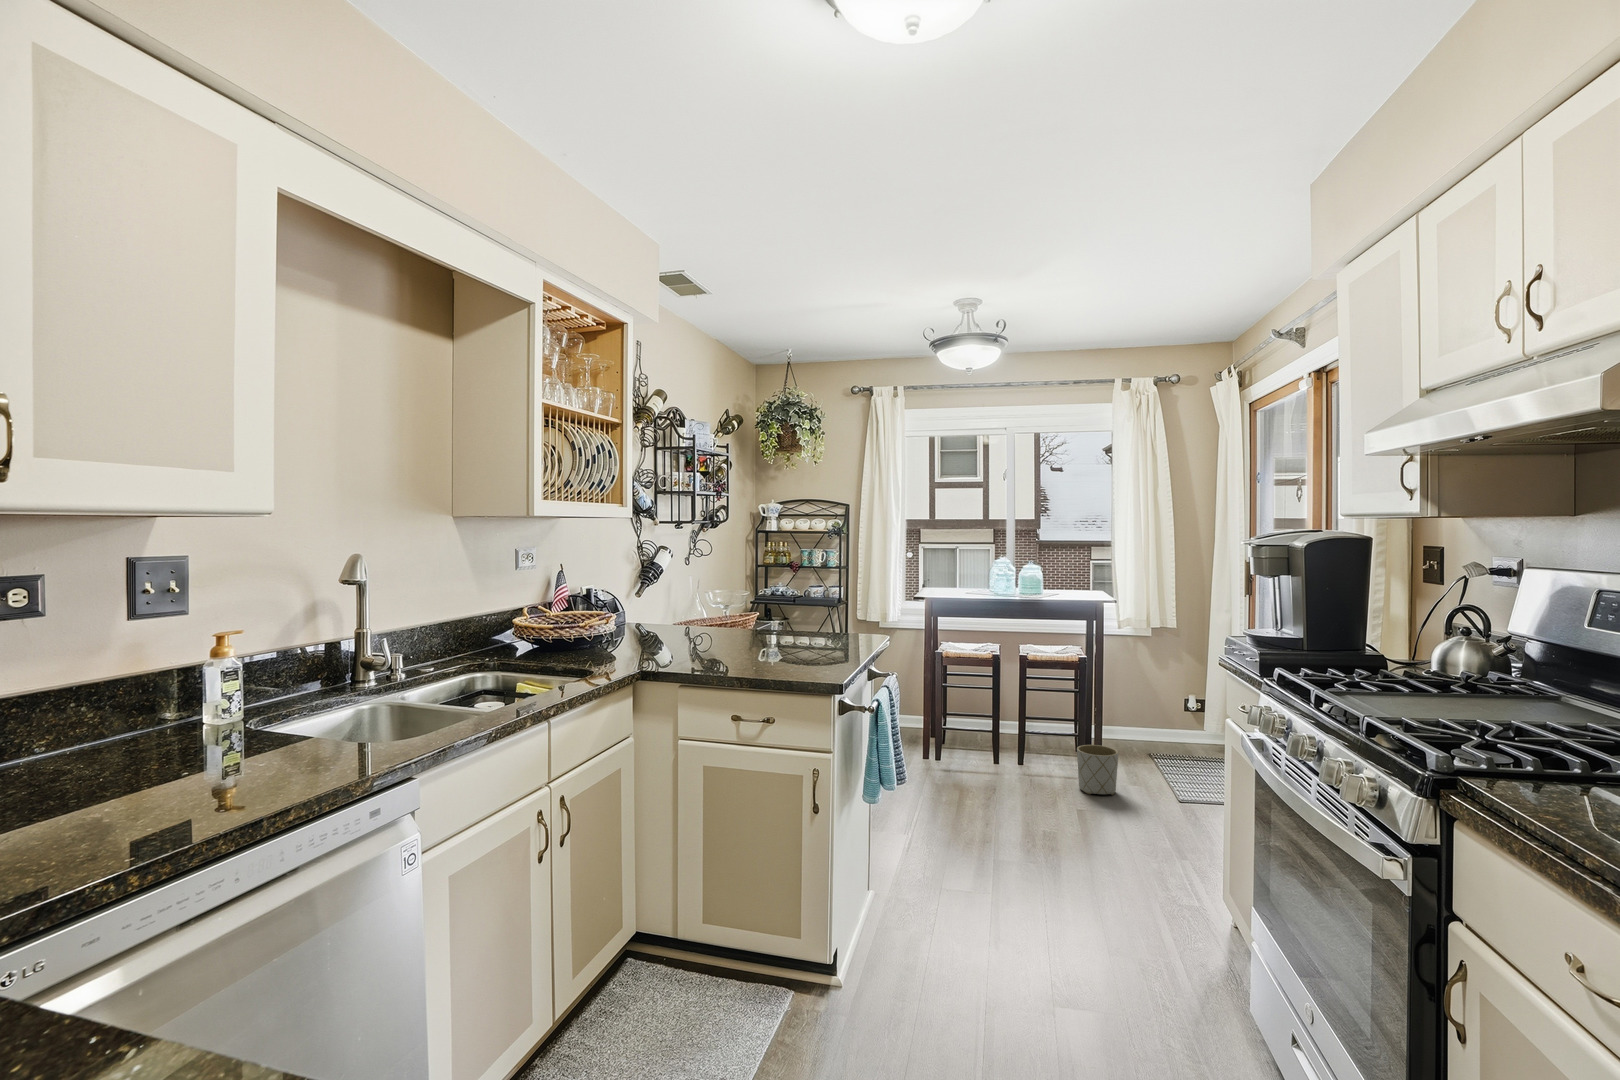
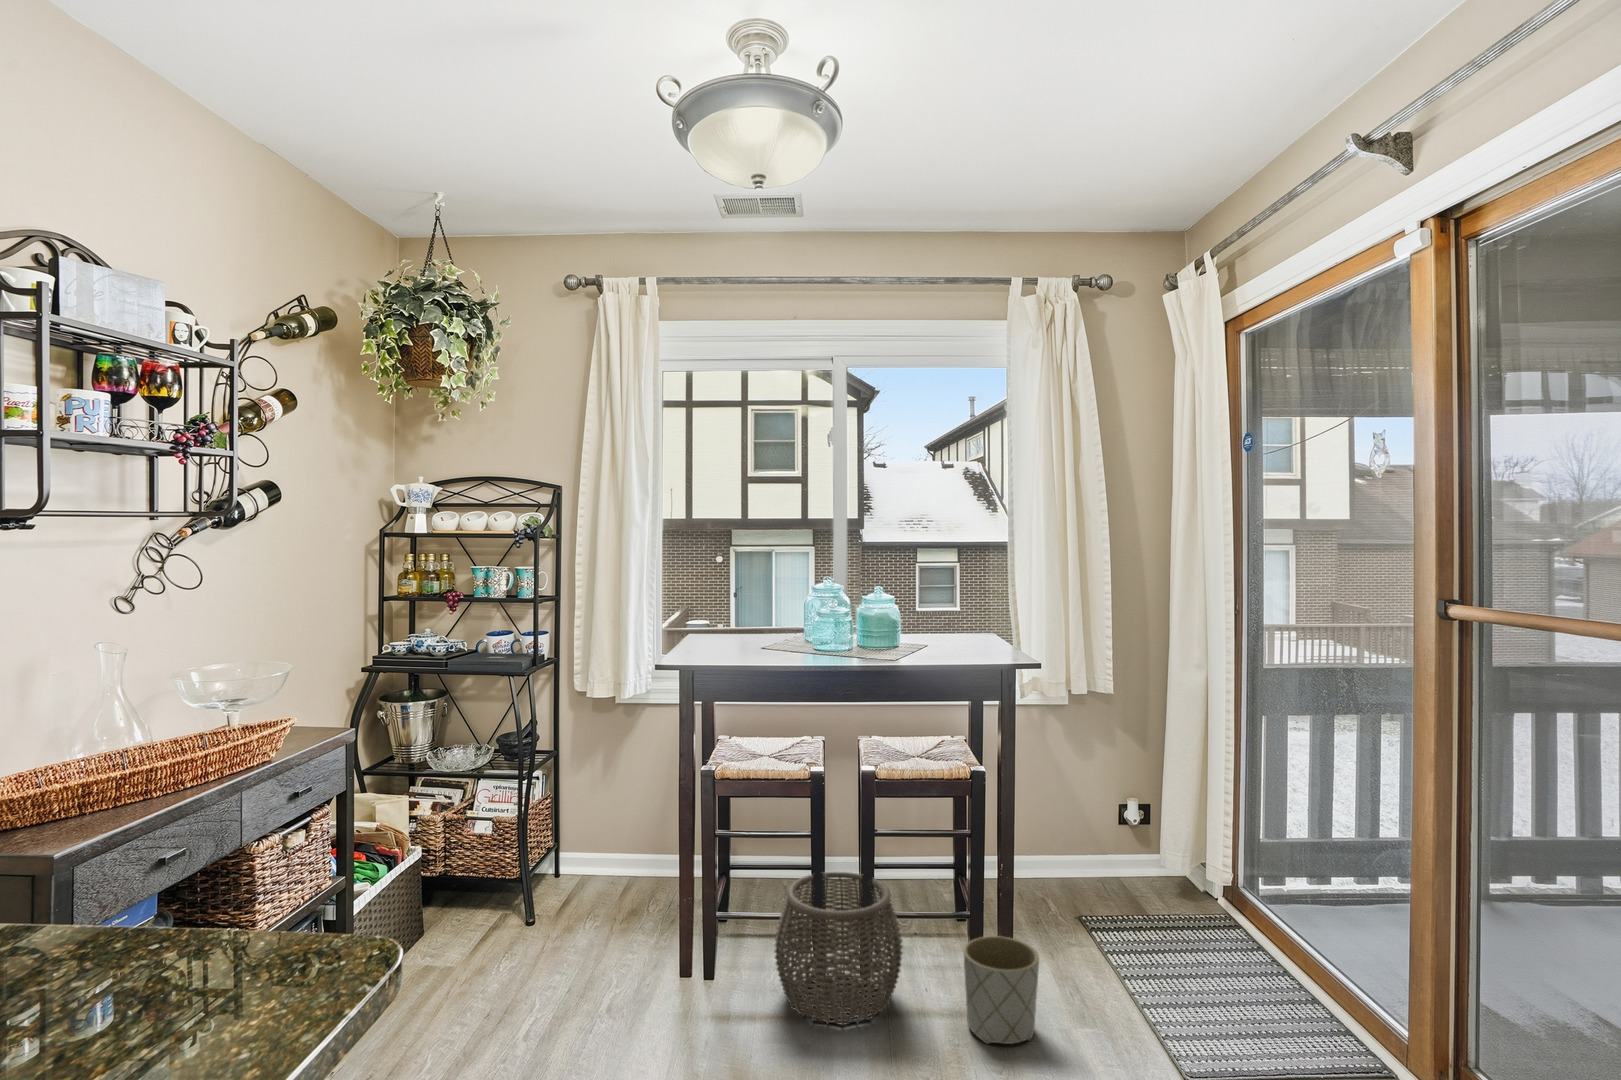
woven basket: none [975,712,1044,783] -> present [774,872,902,1025]

